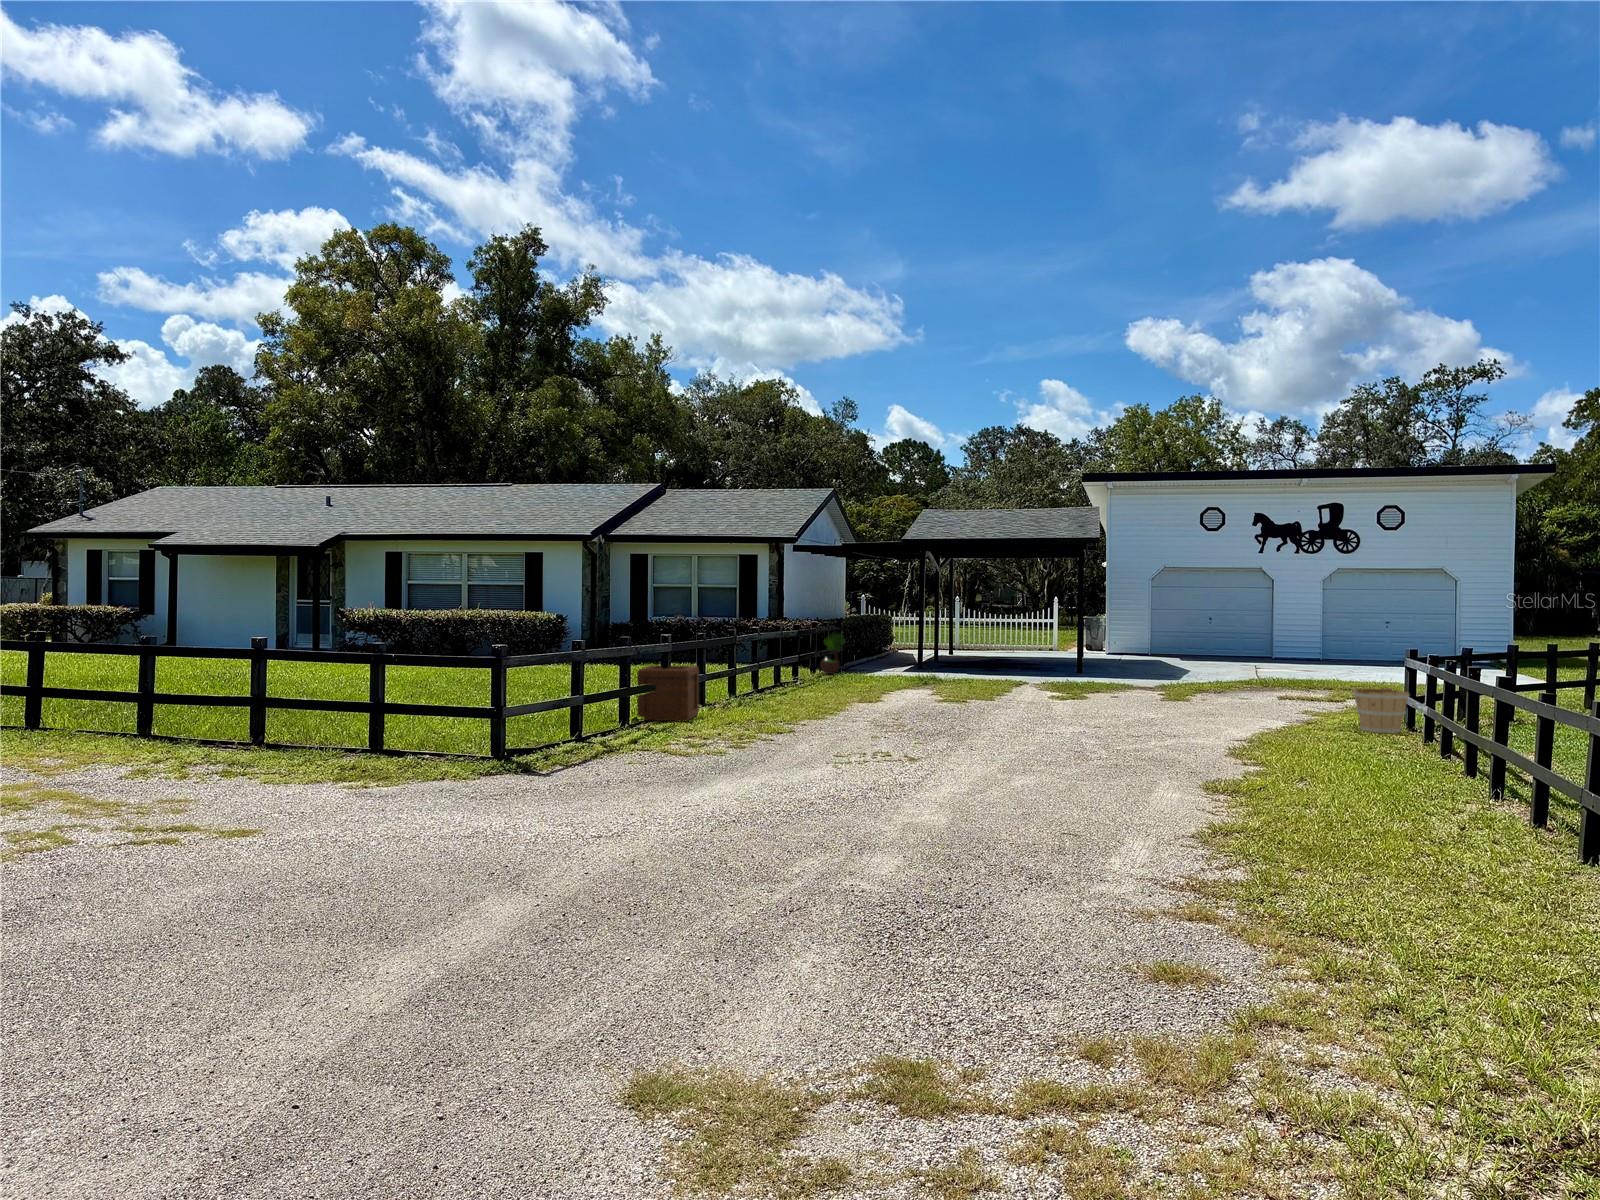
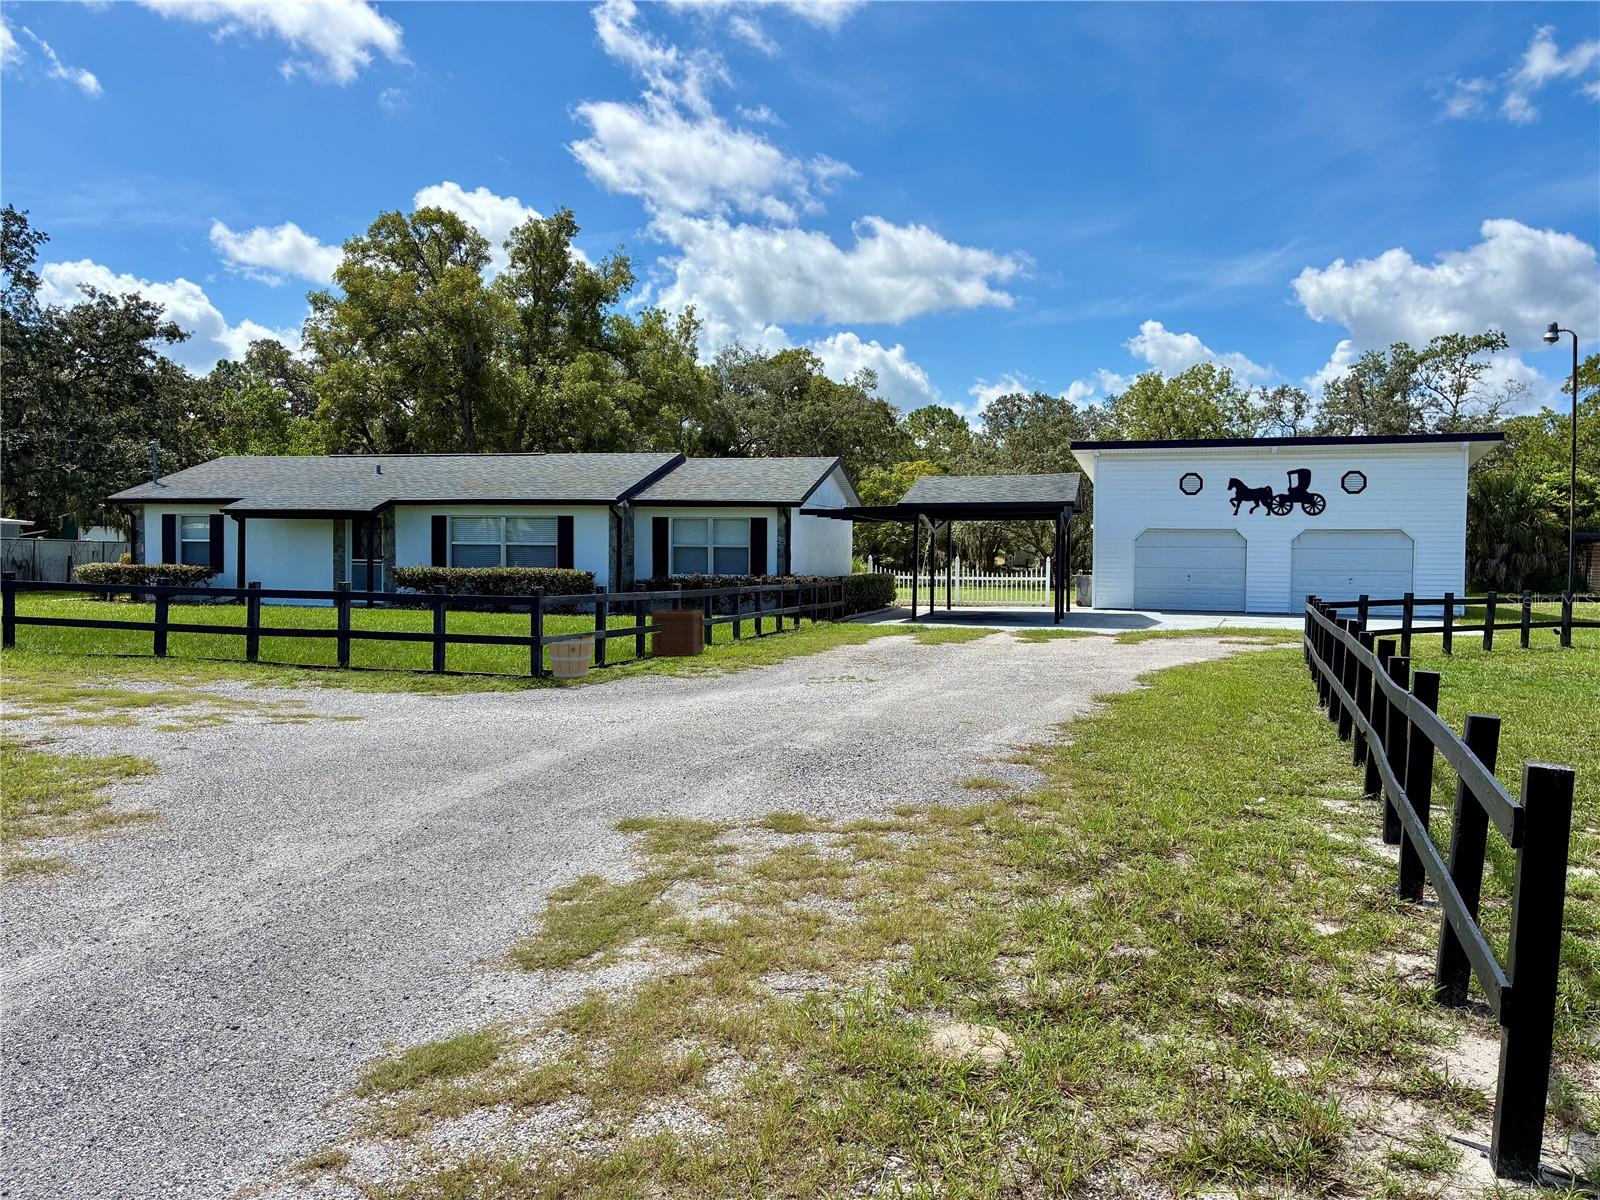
potted tree: present [820,634,844,674] -> none [820,585,842,624]
wooden bucket: present [1353,688,1409,733] -> present [548,635,595,678]

